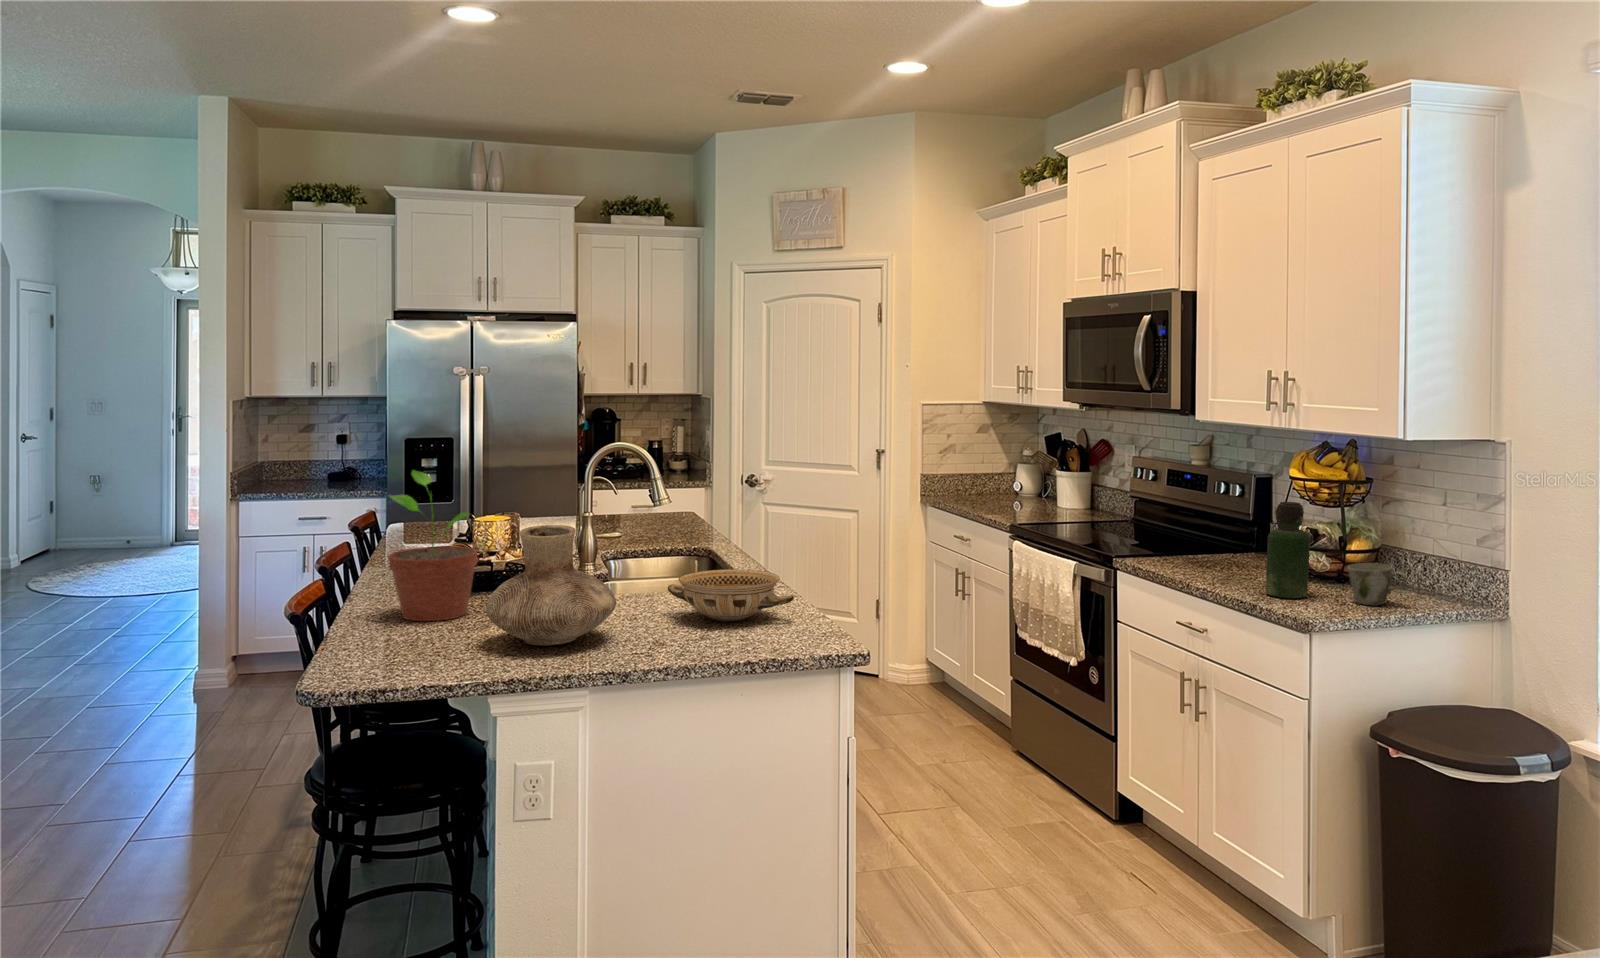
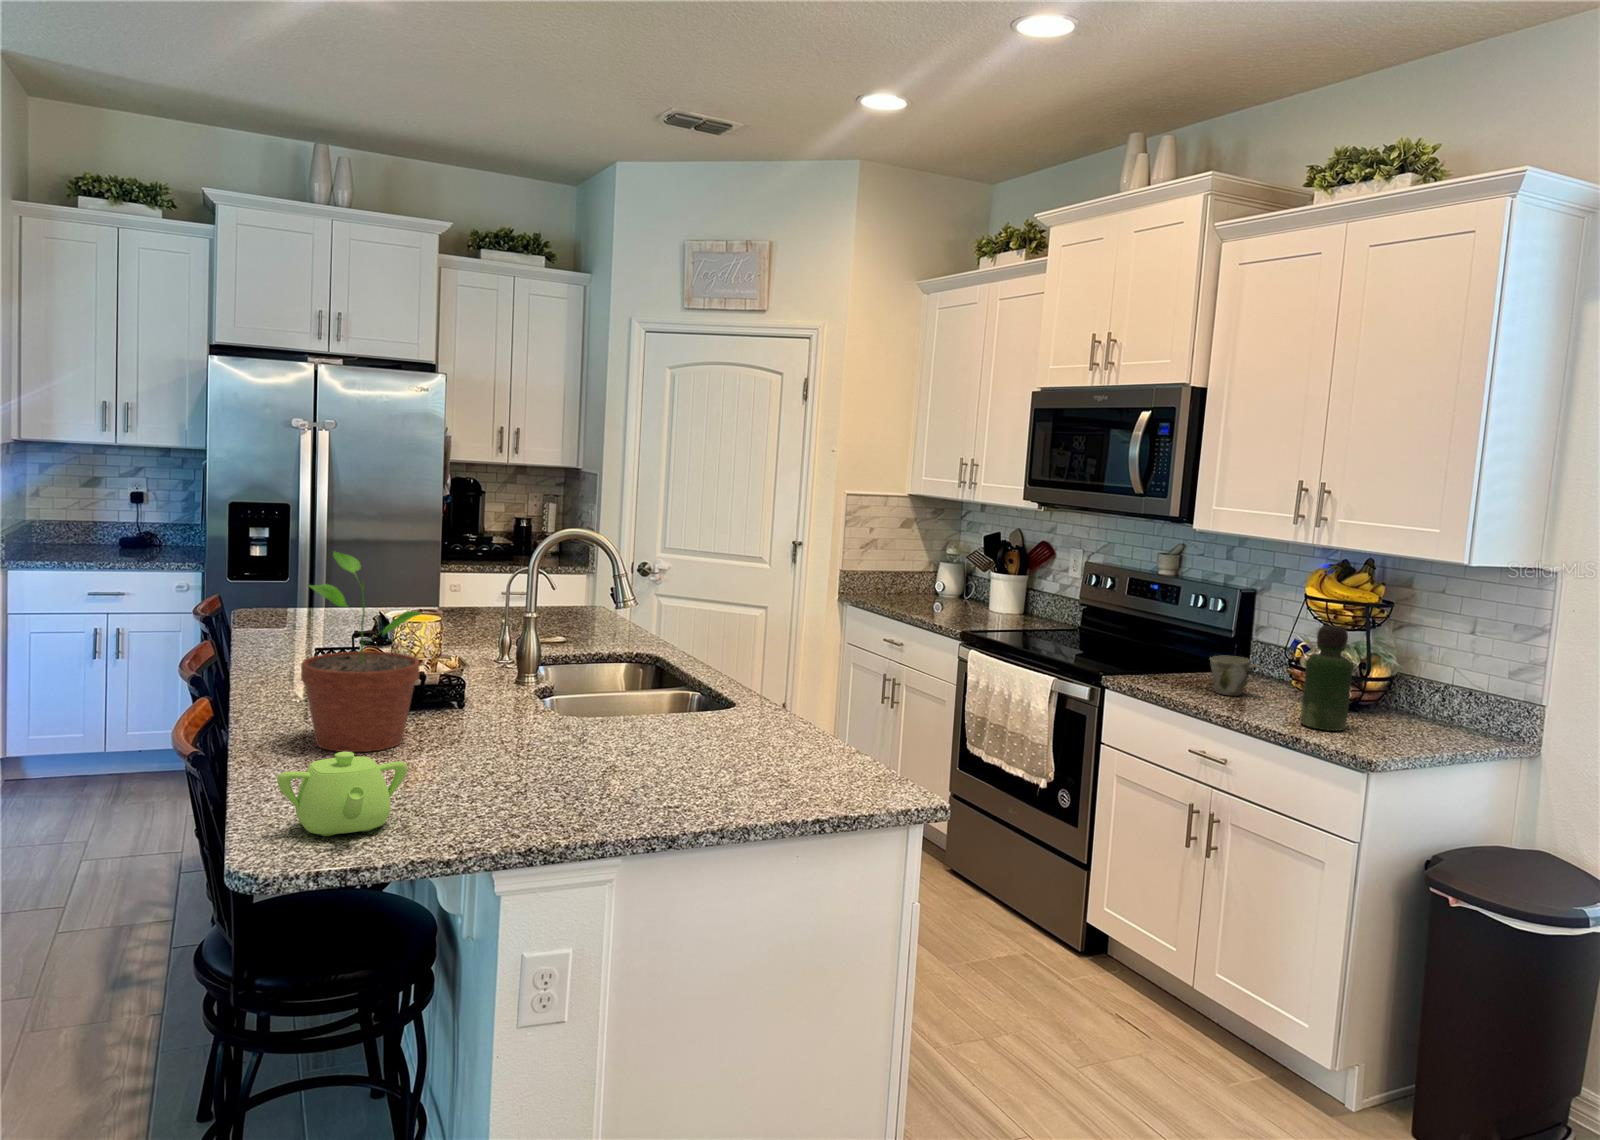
vase: present [486,525,616,646] -> none [461,634,631,793]
mug: present [1348,563,1407,606] -> present [1210,656,1262,696]
ceramic bowl: present [668,569,794,622] -> none [669,690,832,757]
teapot: none [340,611,435,671] -> present [277,752,407,836]

